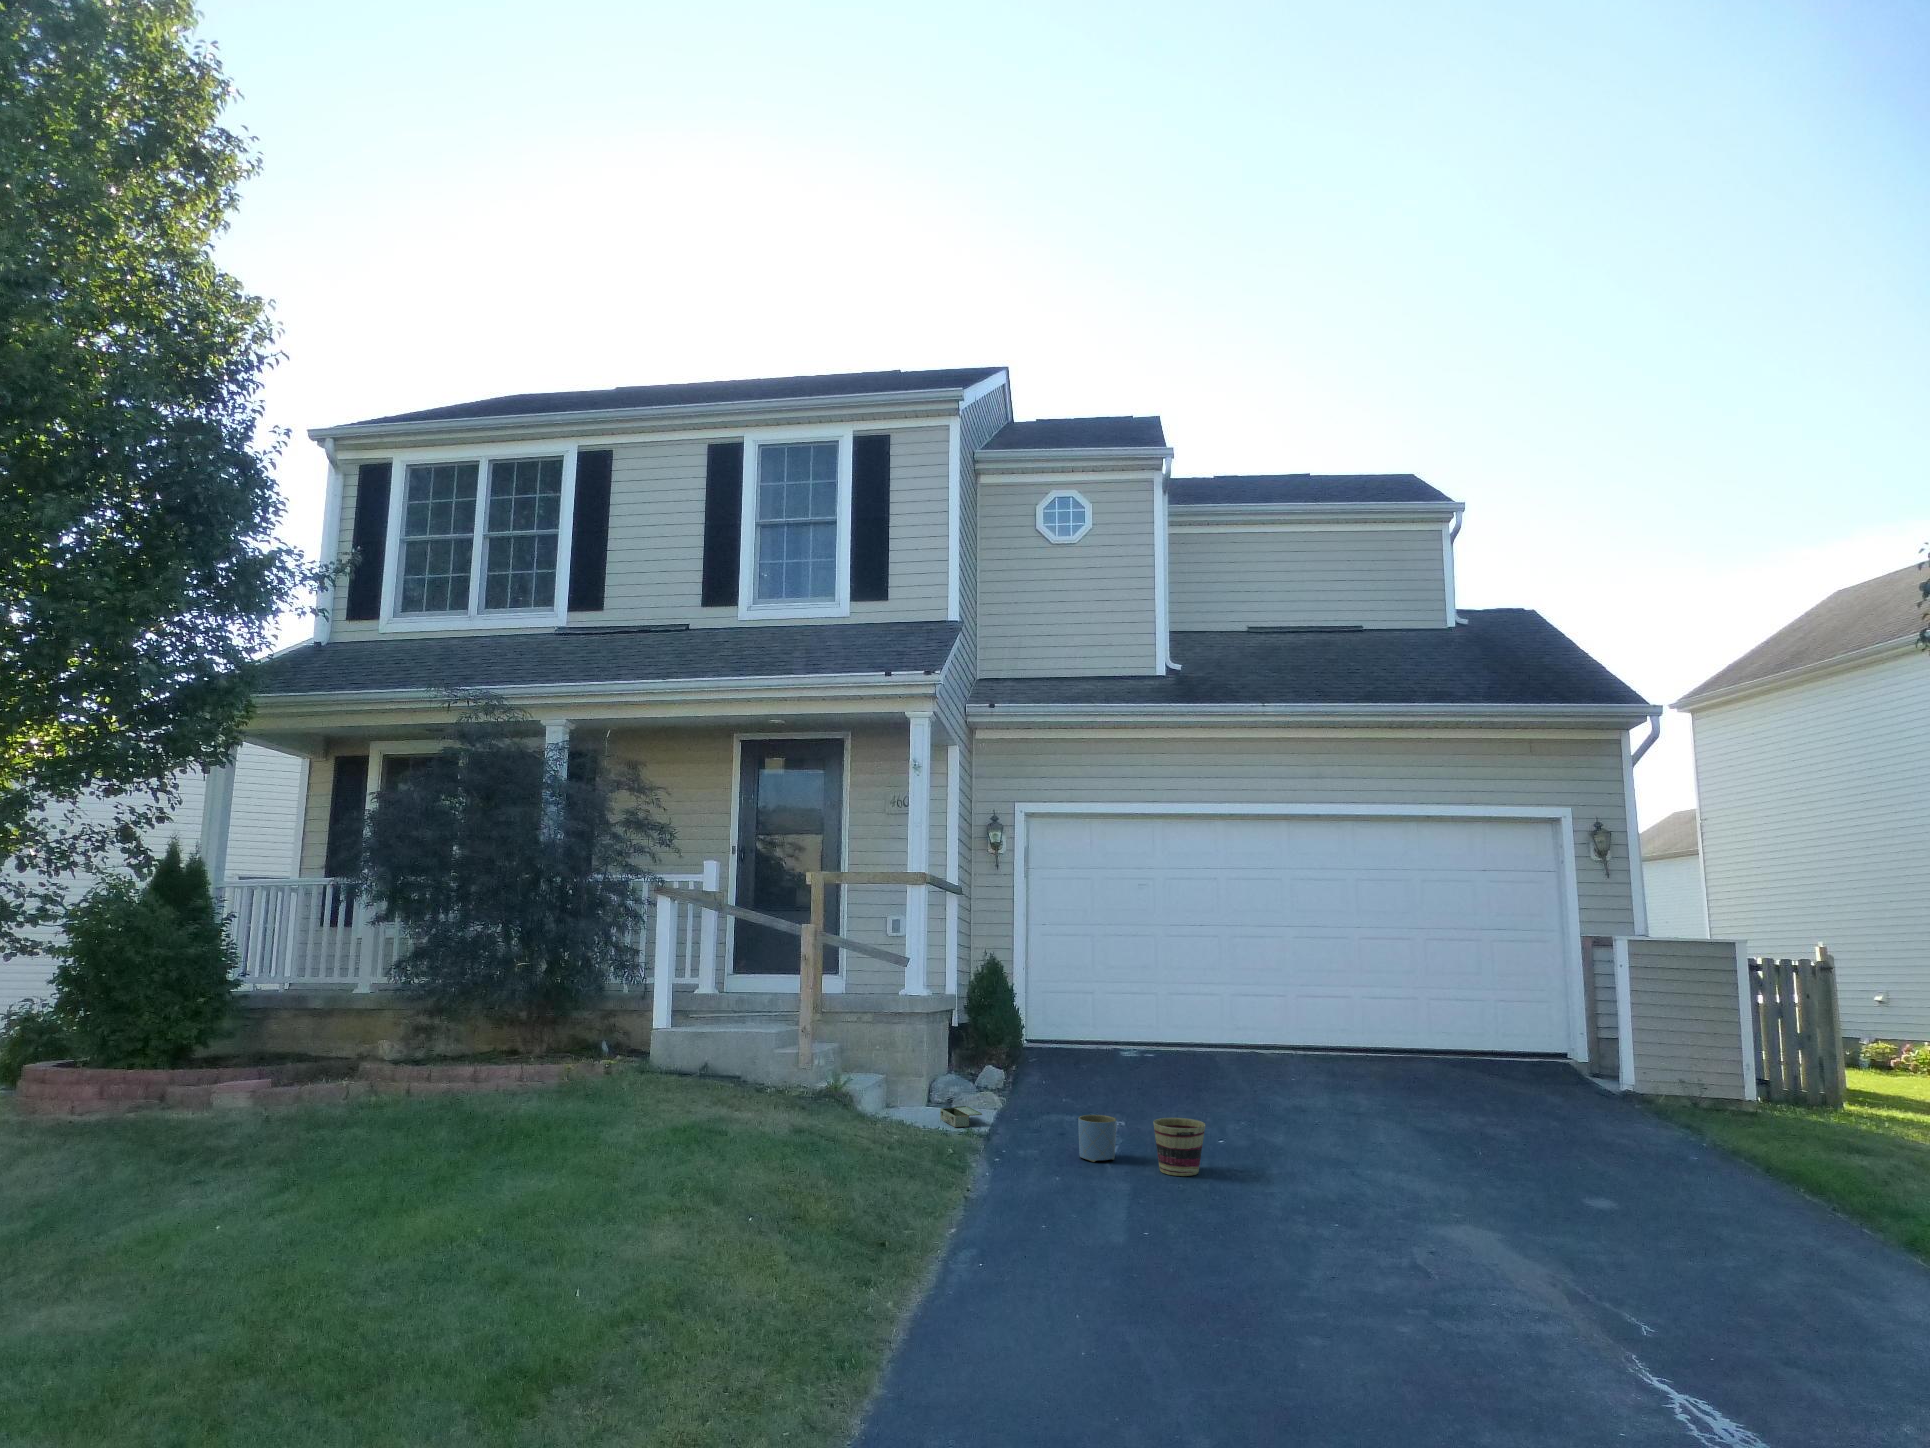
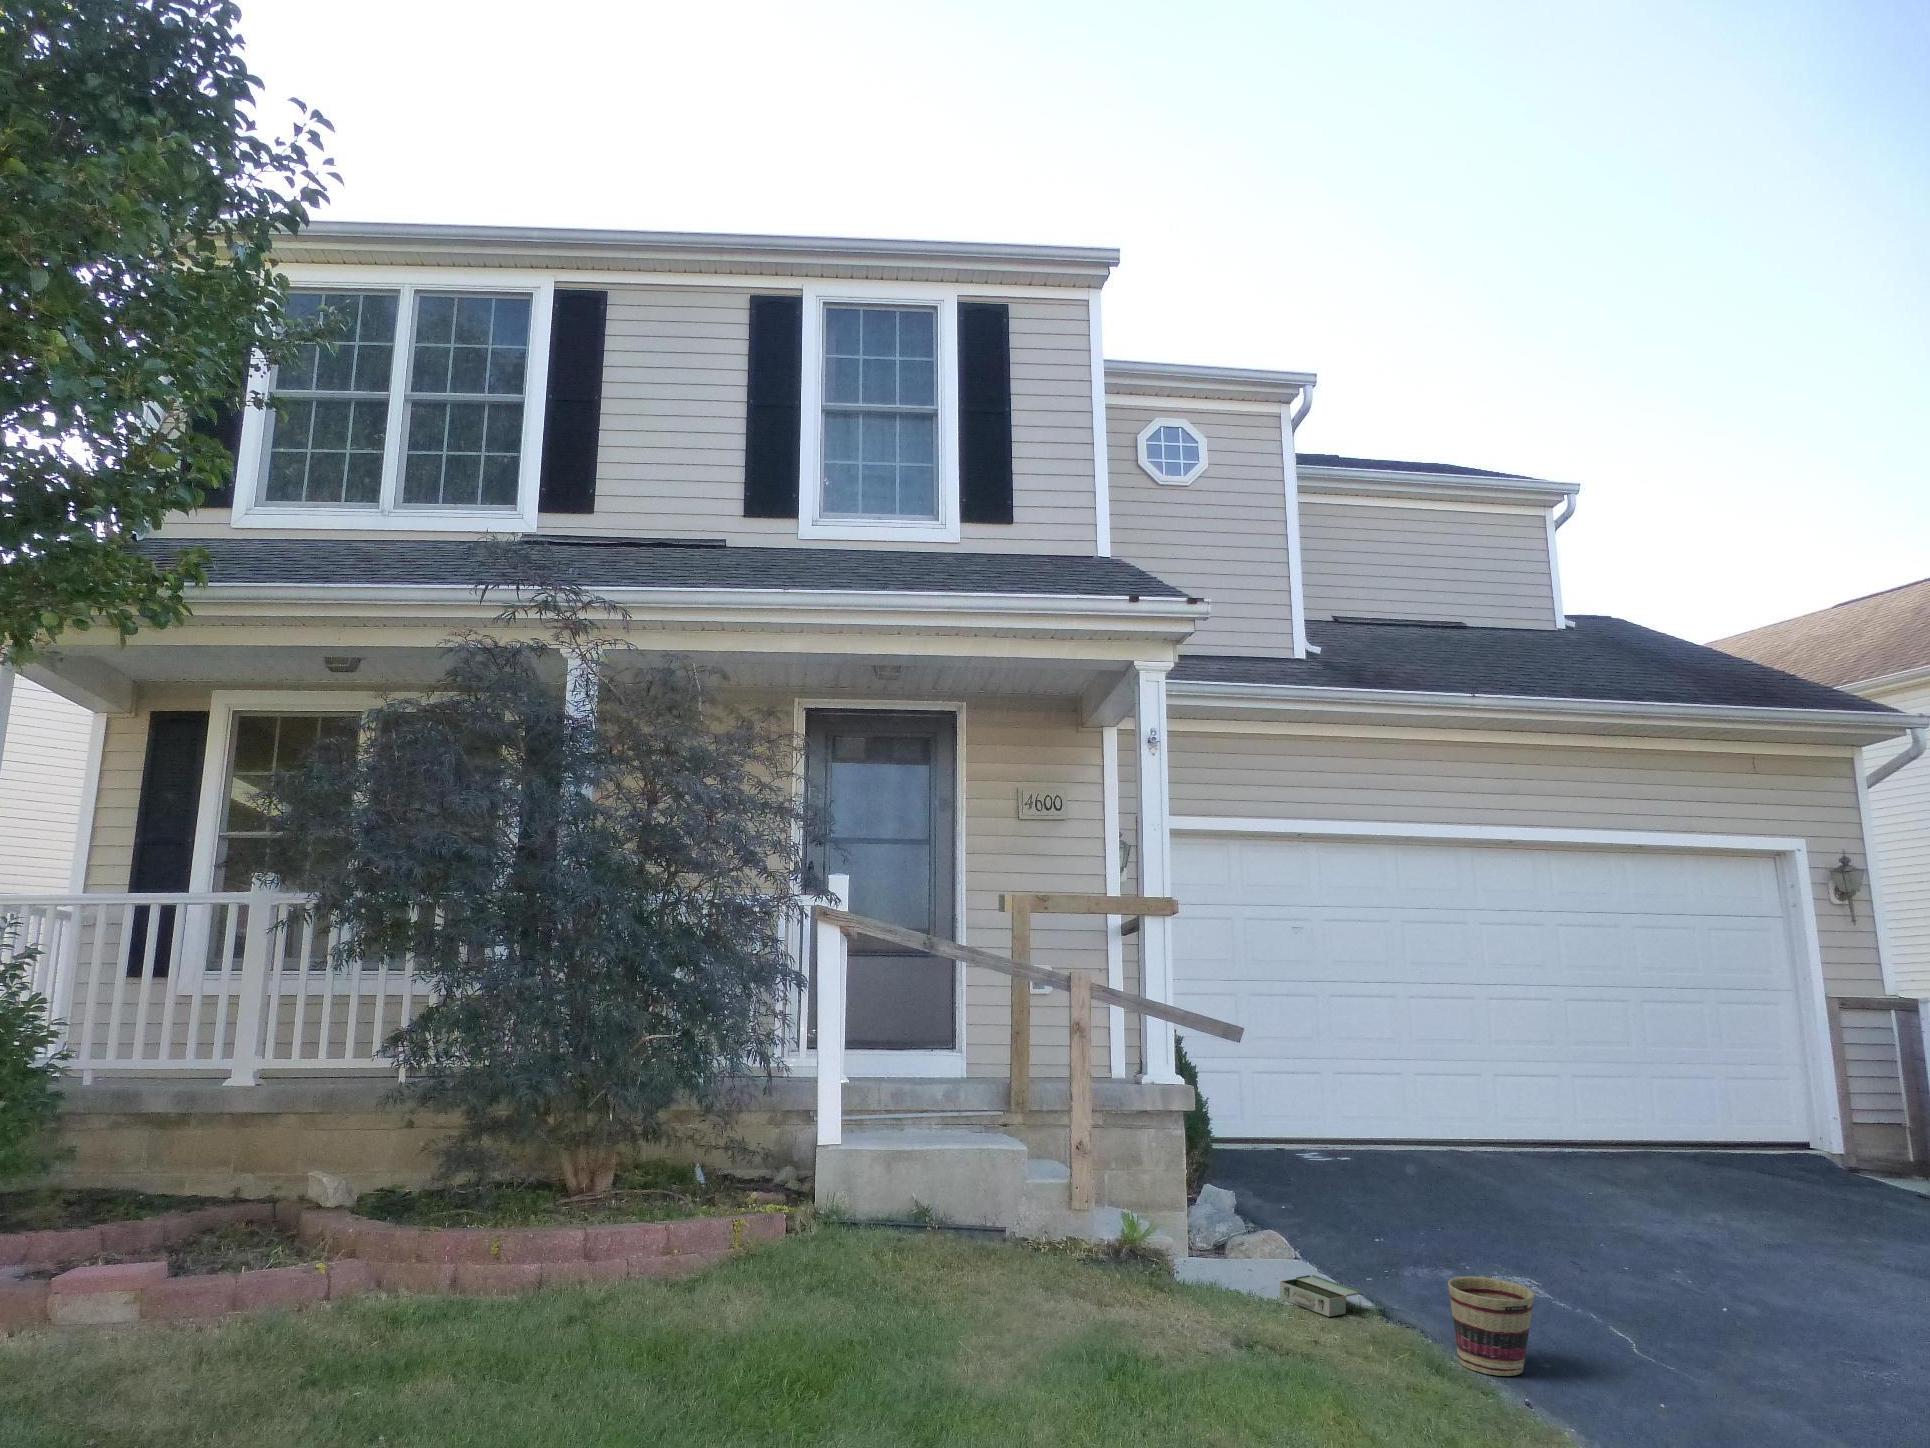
planter: present [1078,1115,1117,1162] -> none [1595,1303,1664,1388]
basket: present [1153,1118,1205,1176] -> present [1448,1276,1535,1376]

